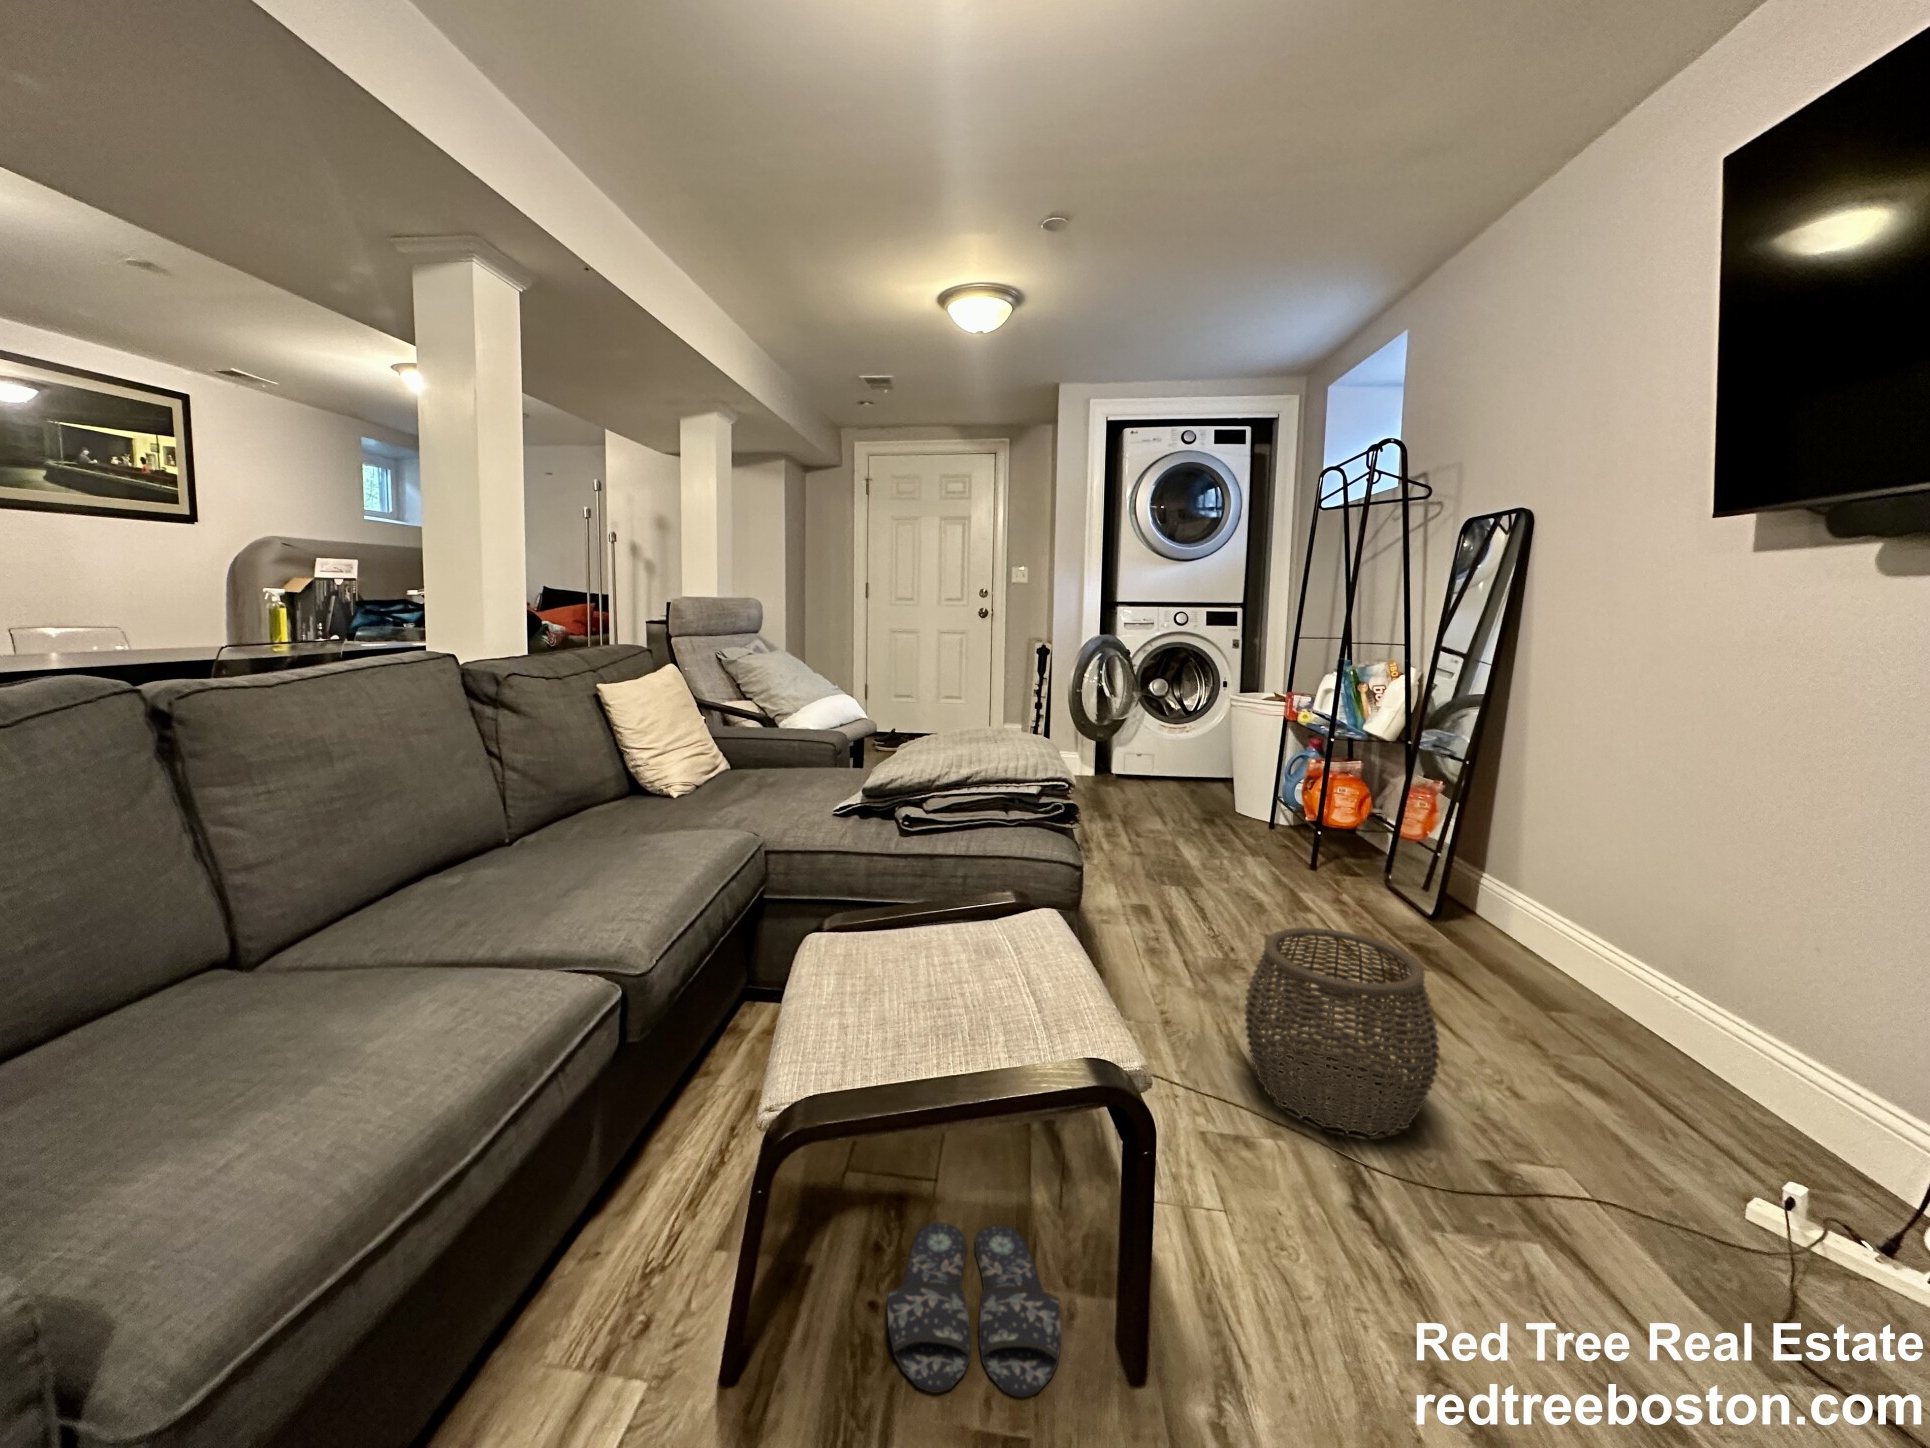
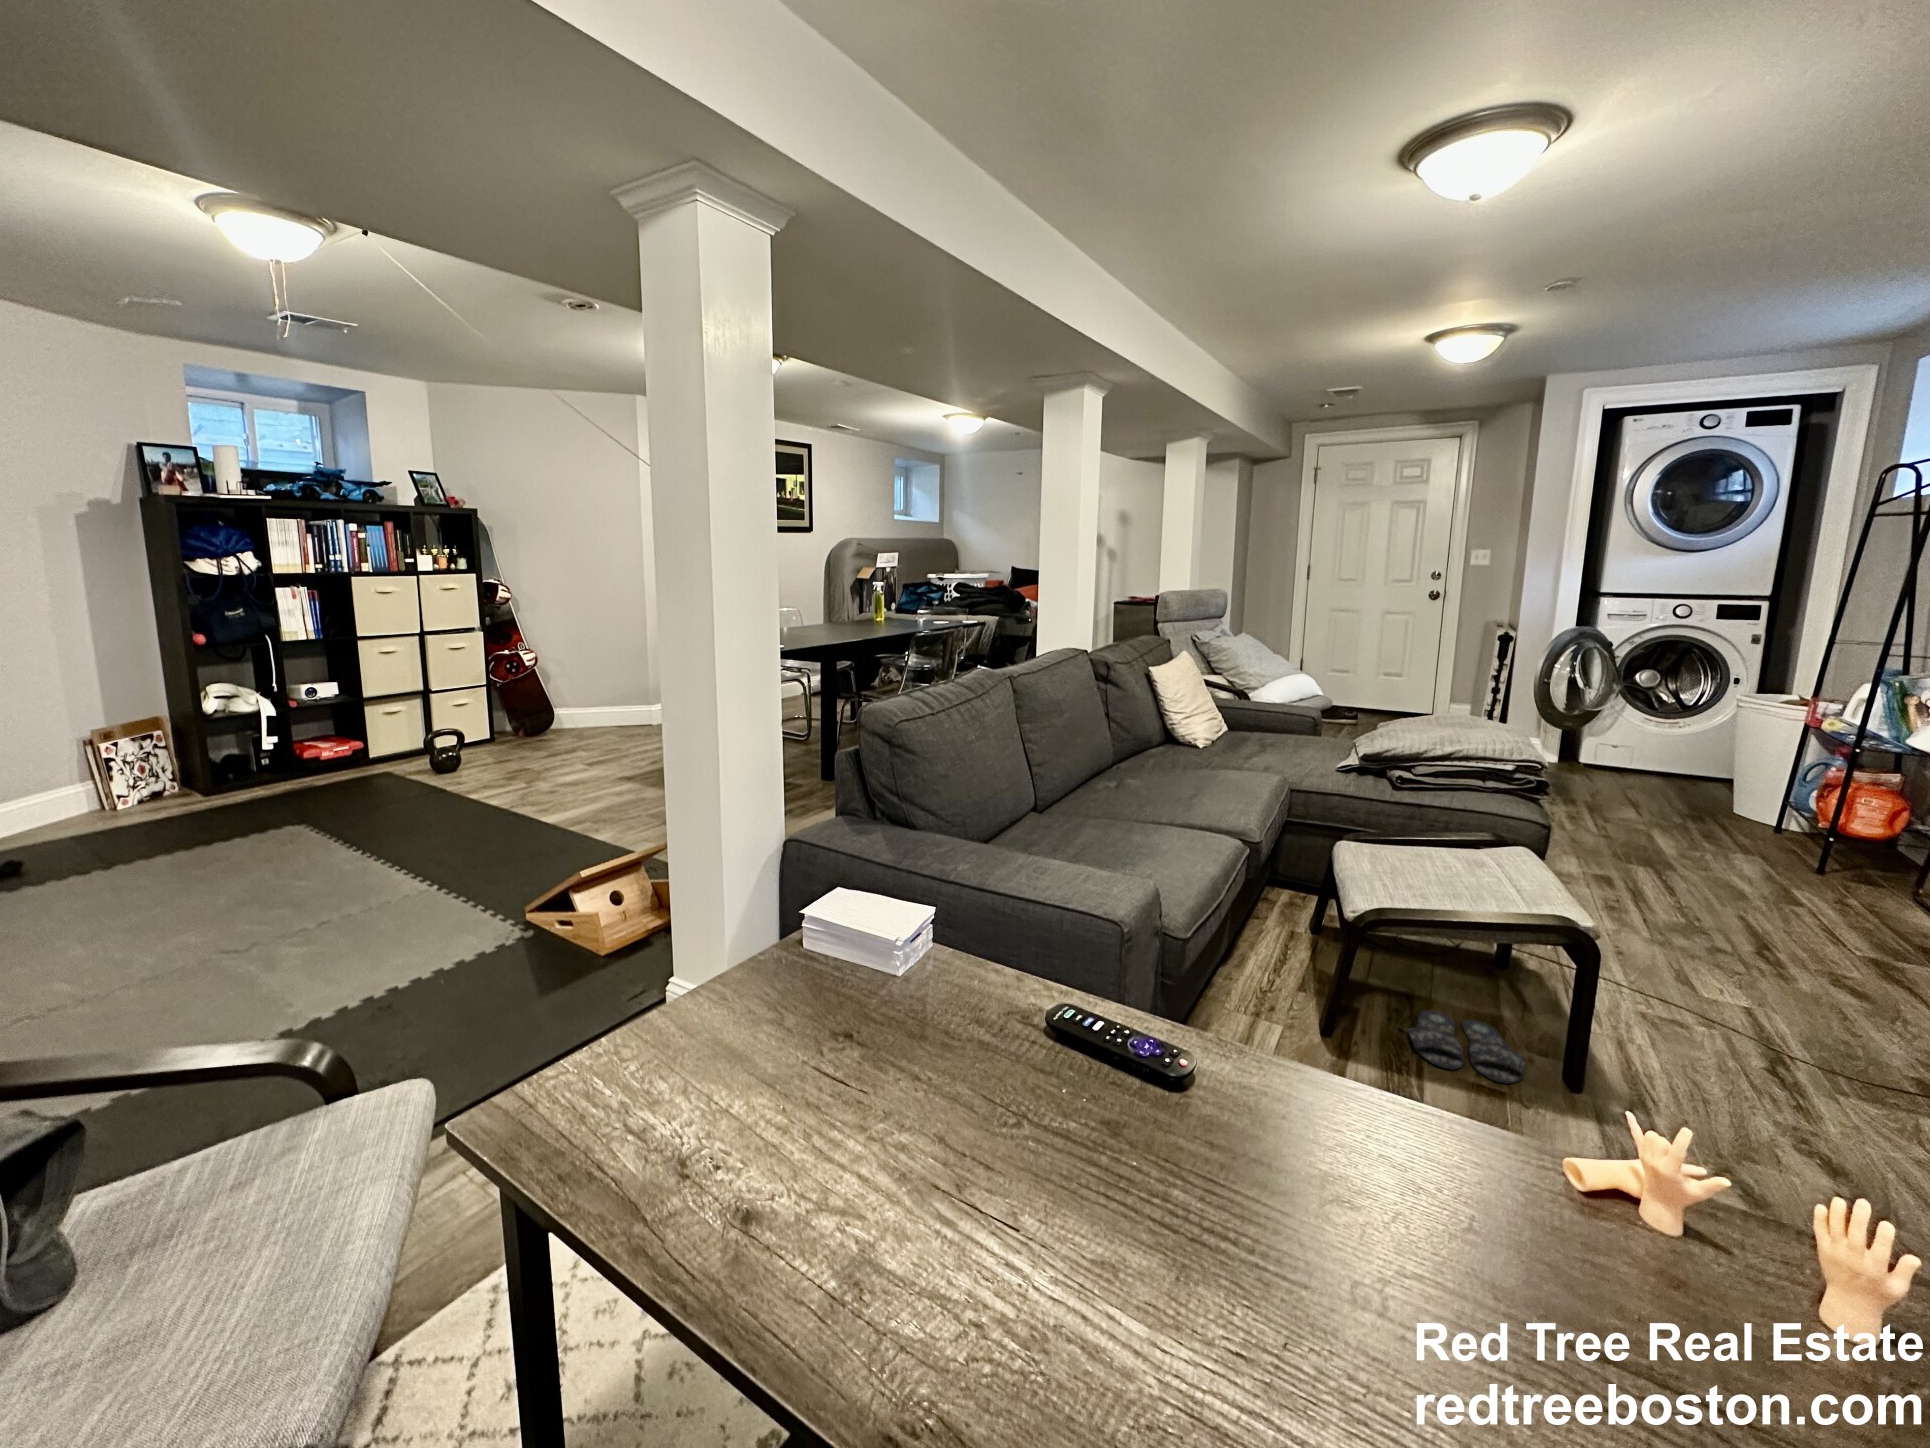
woven basket: present [1245,928,1440,1136] -> none [1694,895,1891,1050]

